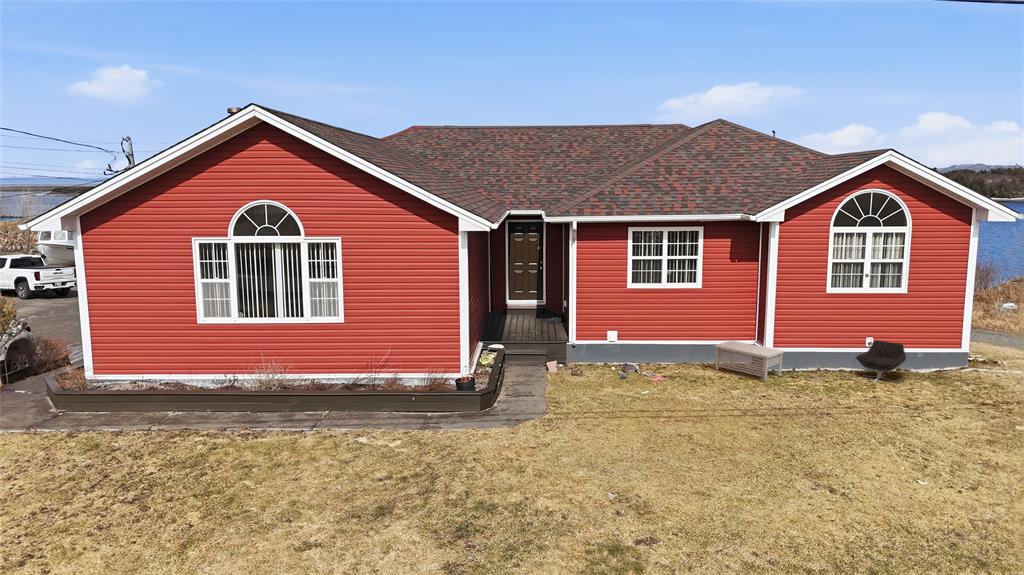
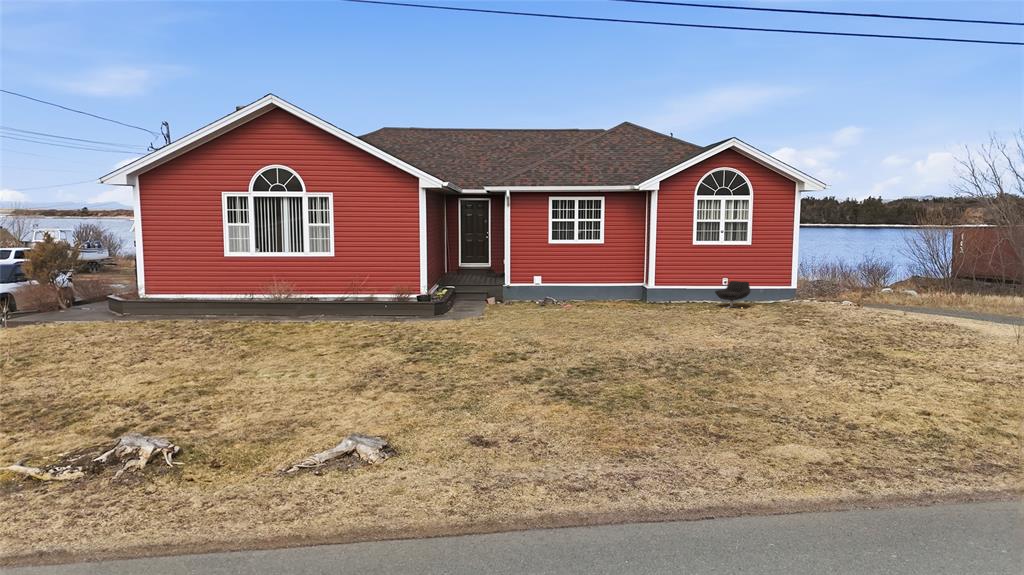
storage bench: present [714,341,784,381] -> none [613,284,662,308]

